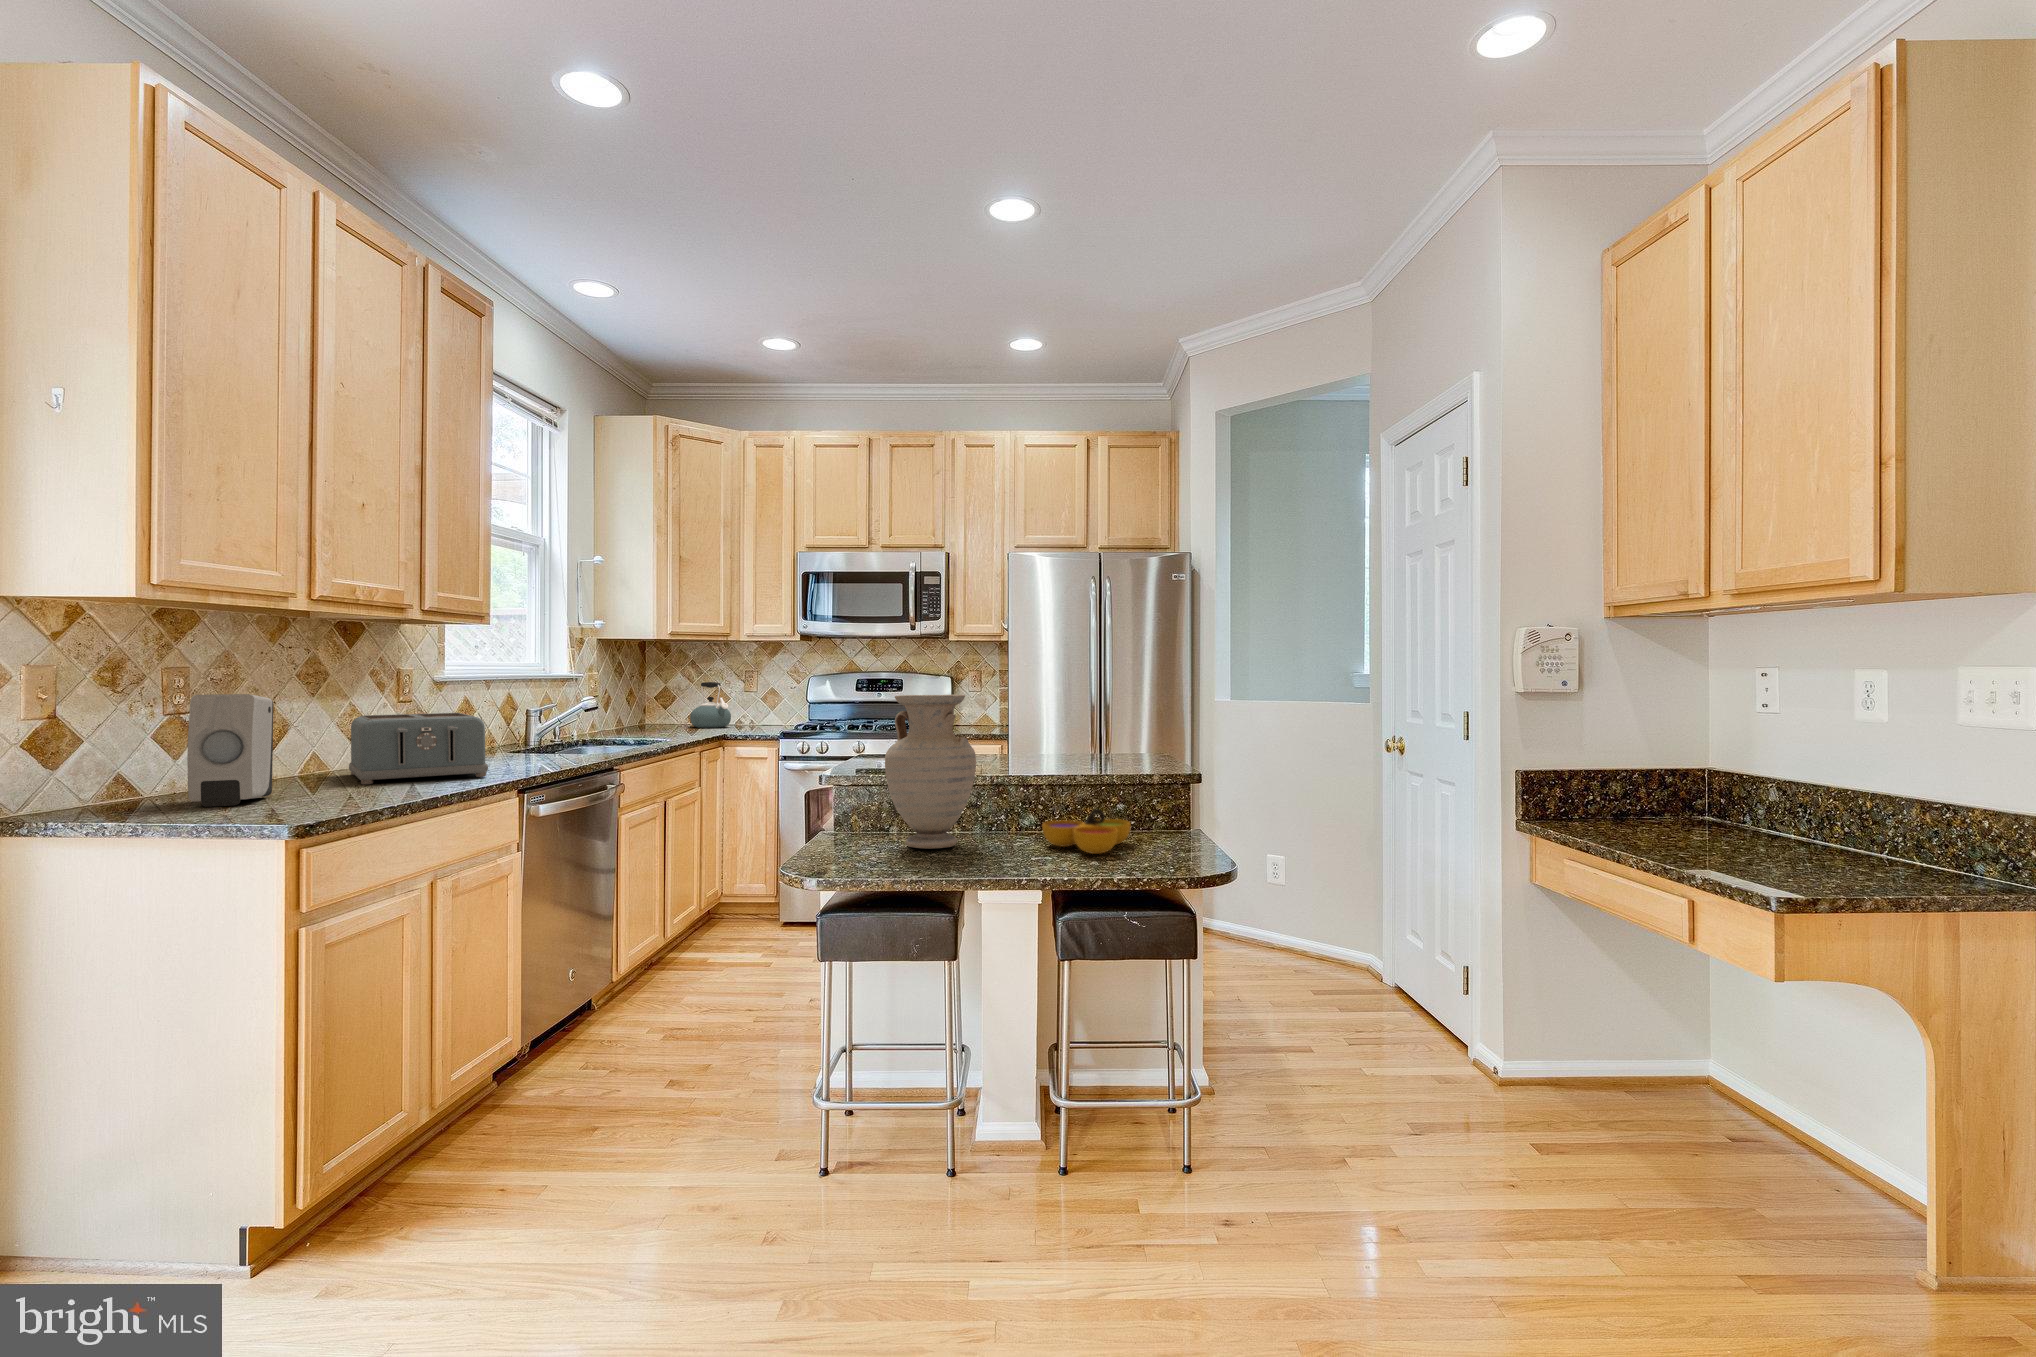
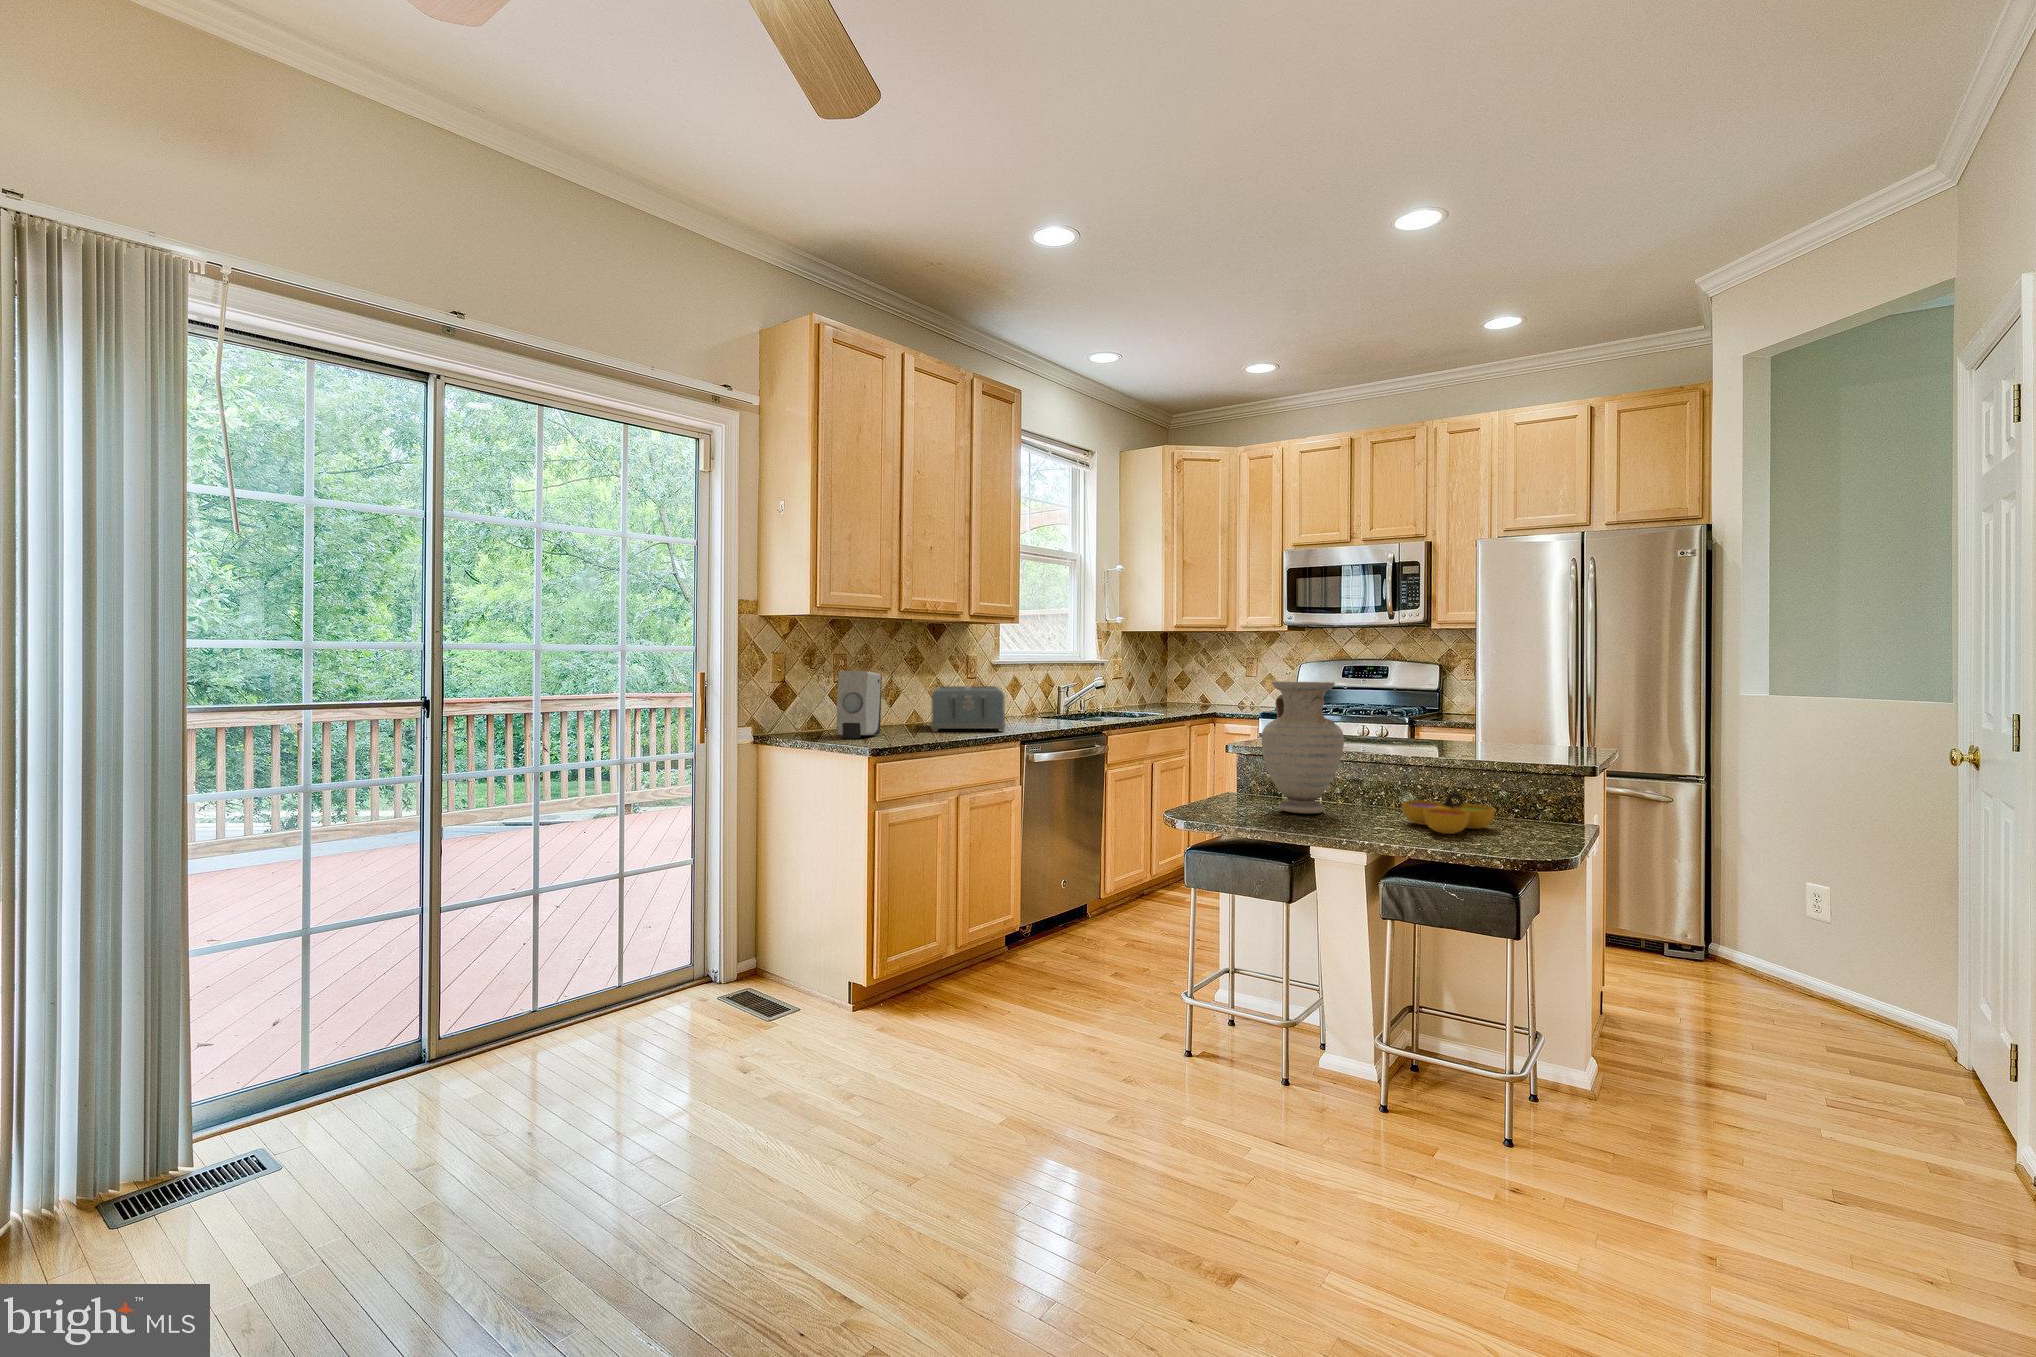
kettle: present [690,682,731,728] -> none [1197,667,1231,705]

